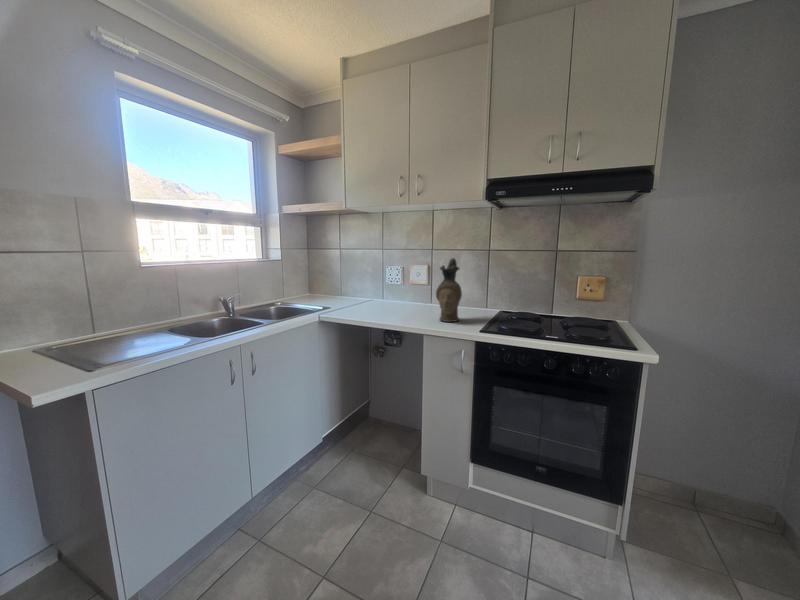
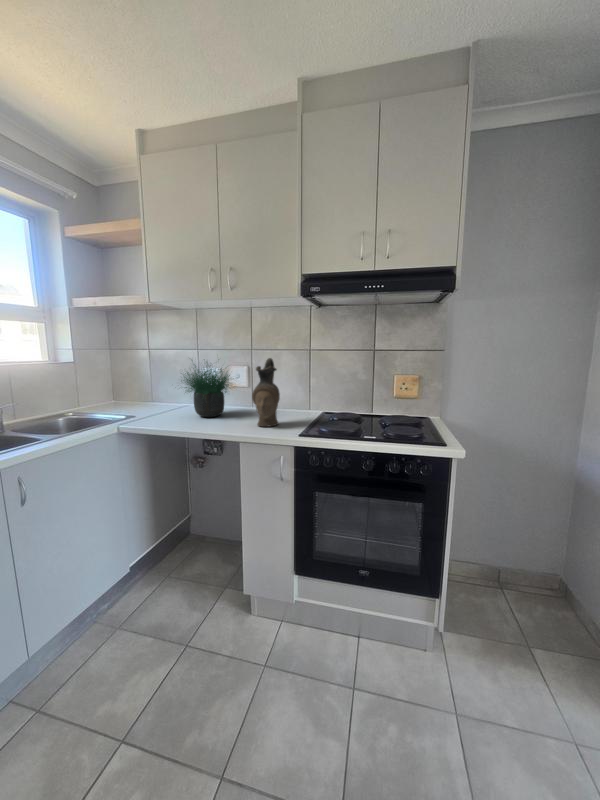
potted plant: none [360,248,423,311] -> present [183,365,230,417]

